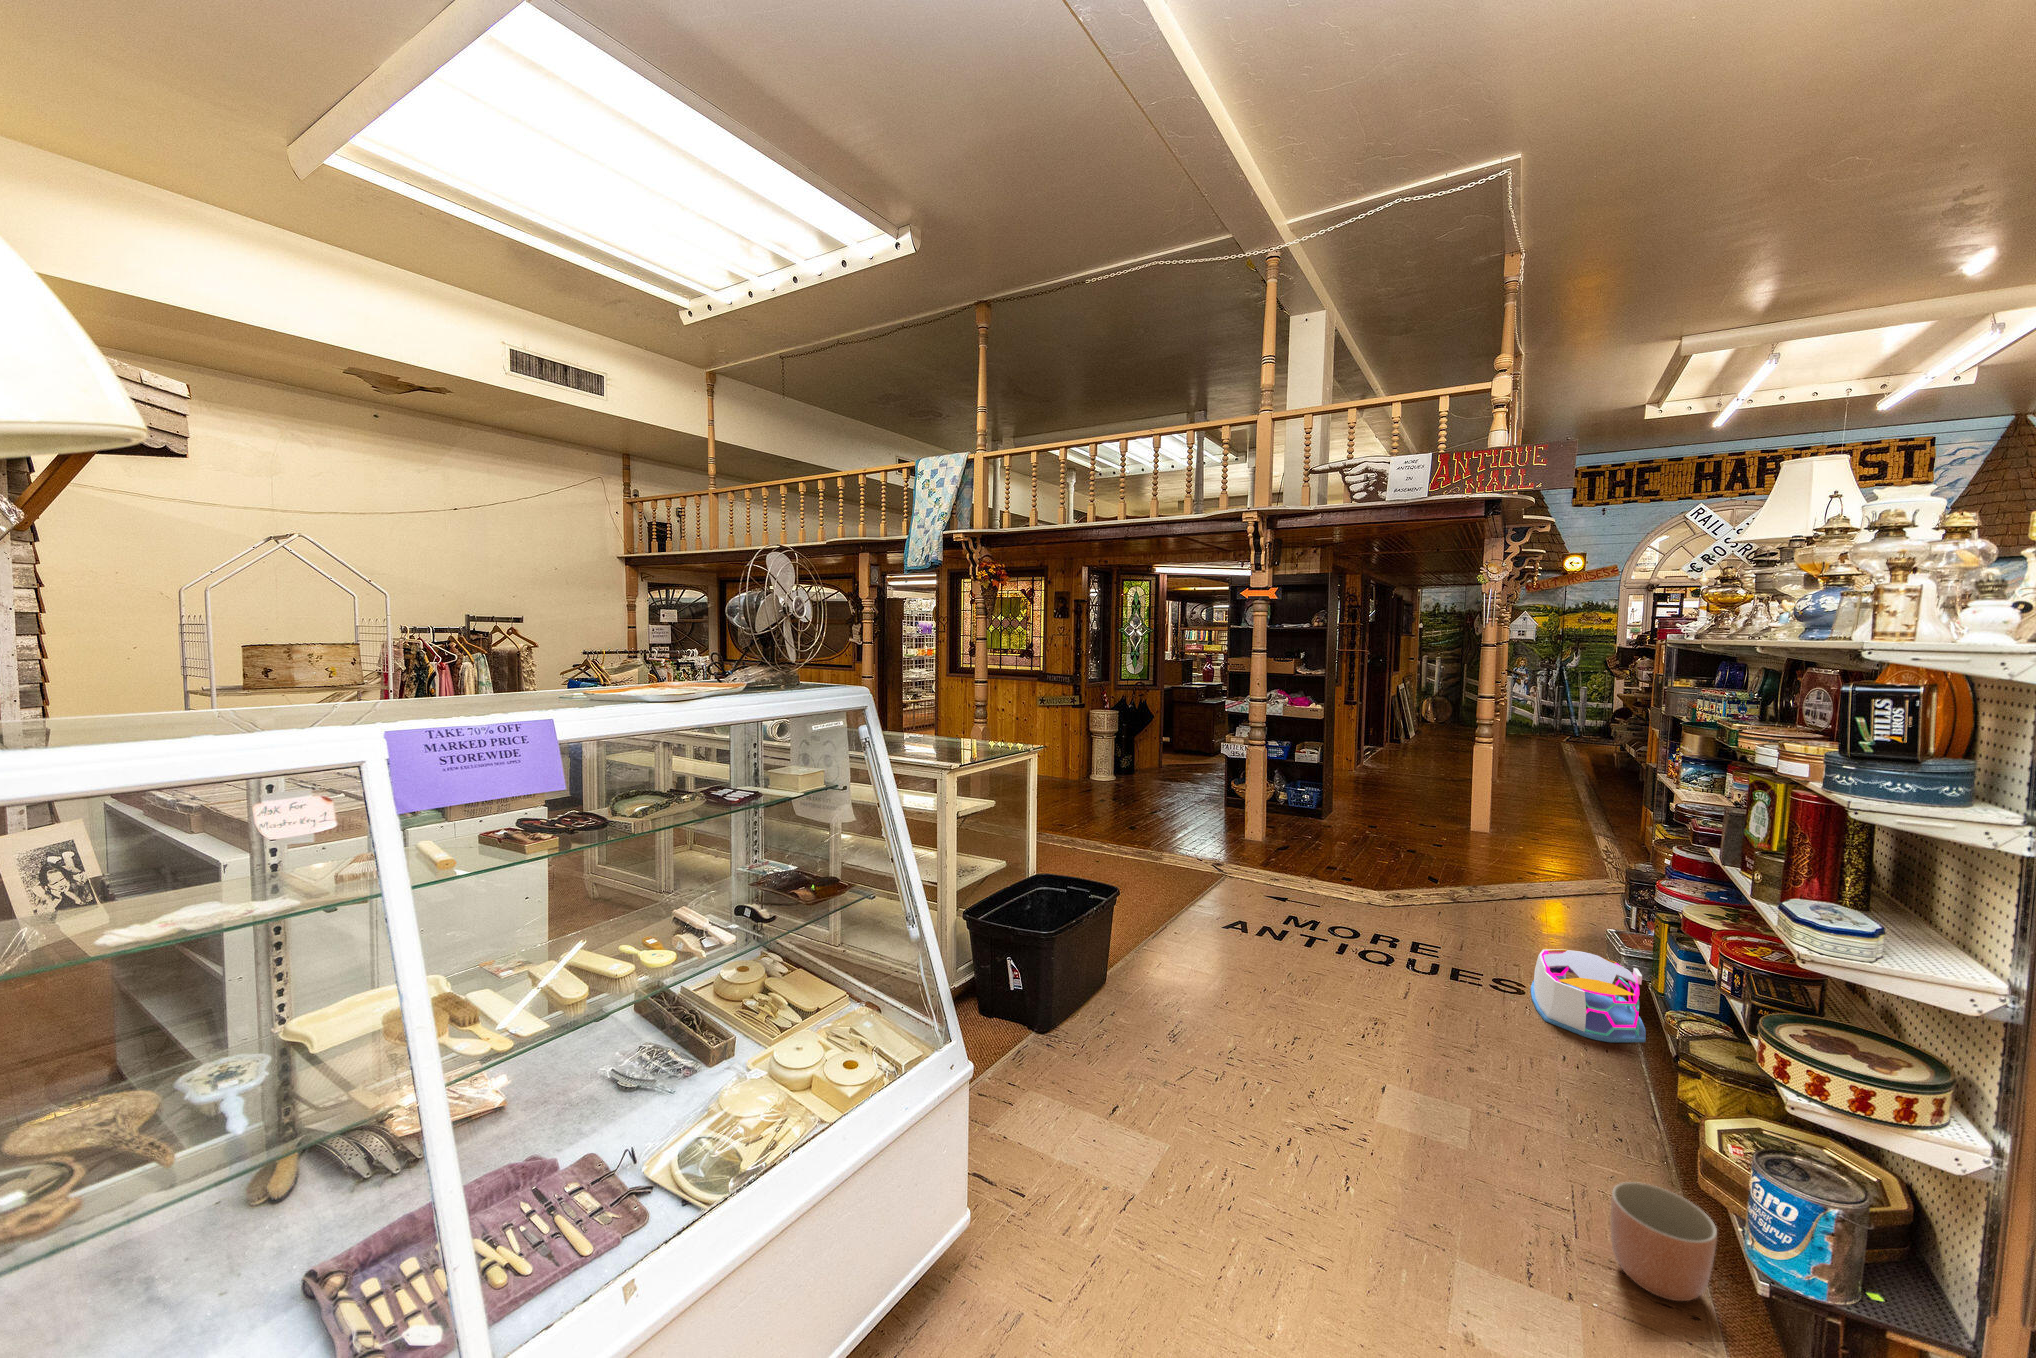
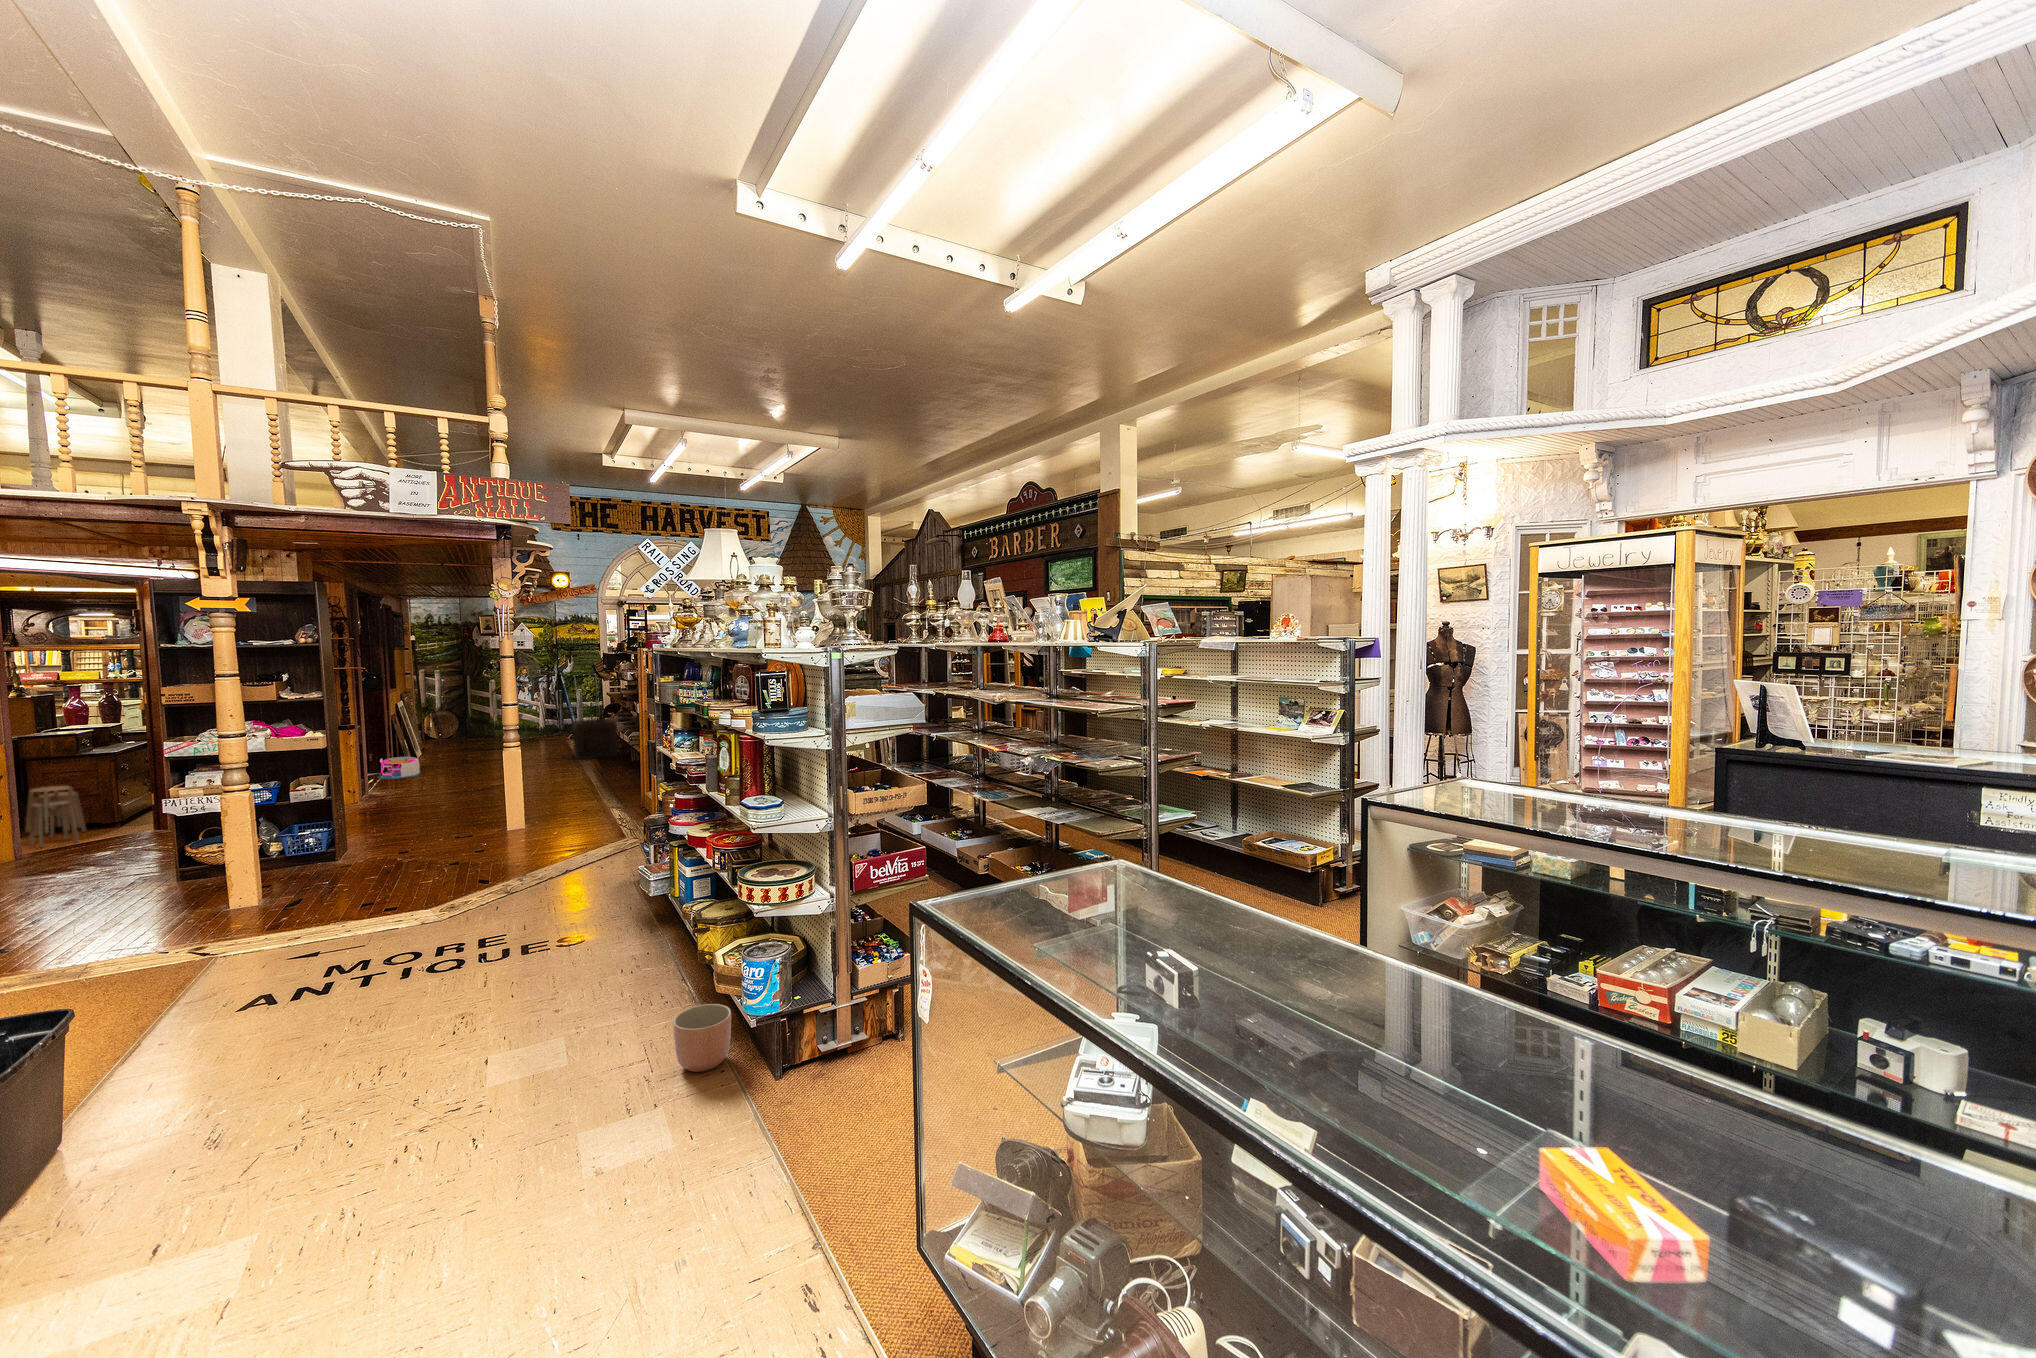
stool: none [1165,720,1194,761] -> present [25,786,86,848]
wooden crate: none [1566,723,1623,773] -> present [573,719,617,759]
storage bin: present [1531,949,1646,1042] -> present [379,757,421,779]

